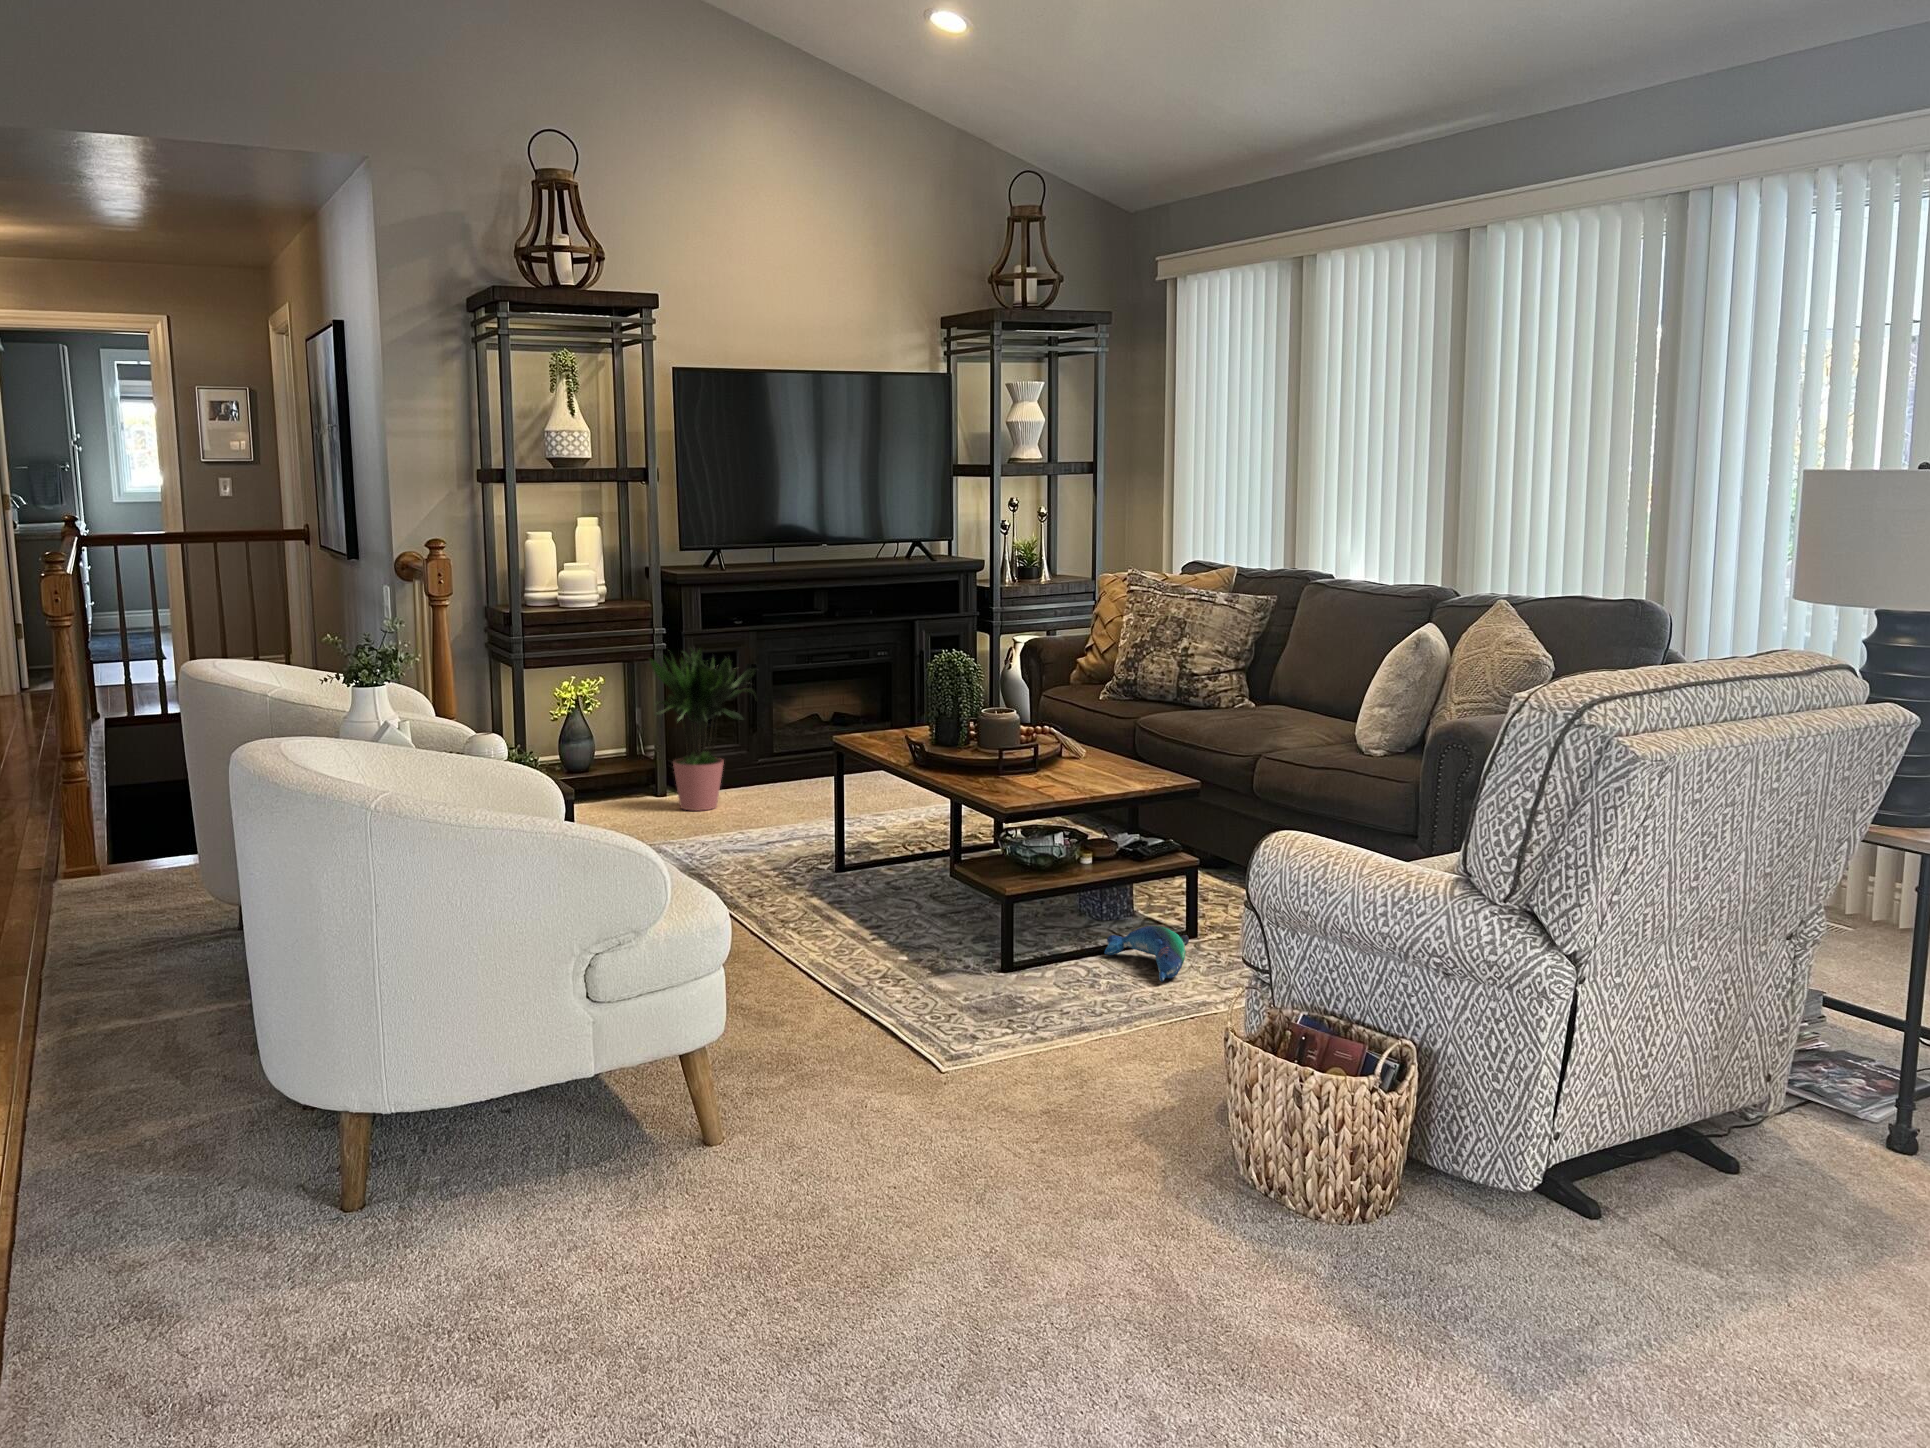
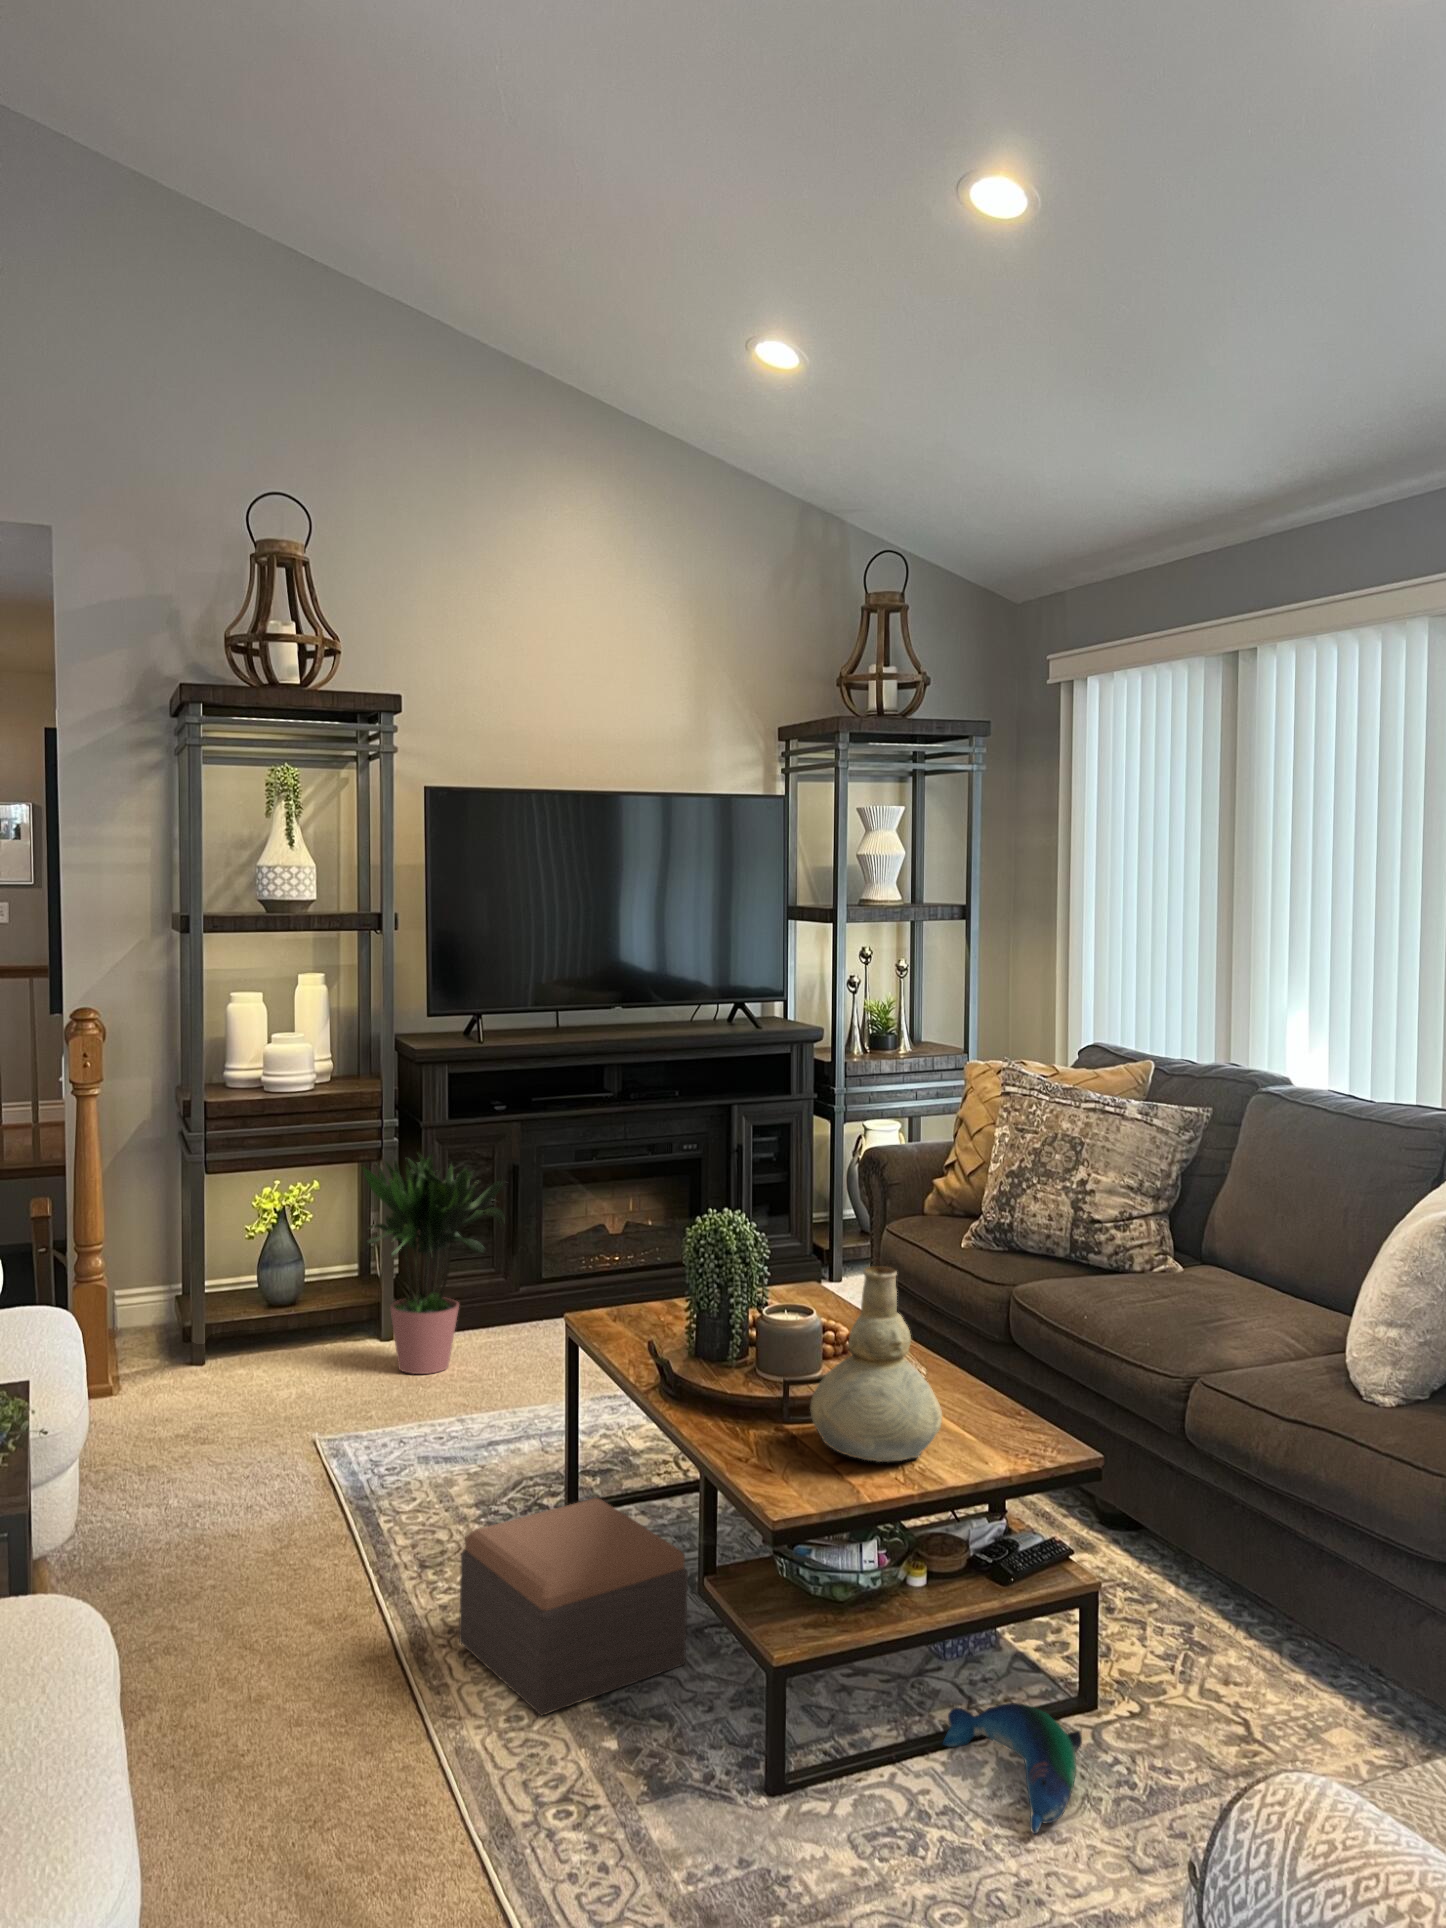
vase: none [1020,669,1102,786] -> present [810,1266,942,1462]
footstool: none [789,840,938,952] -> present [459,1498,688,1715]

